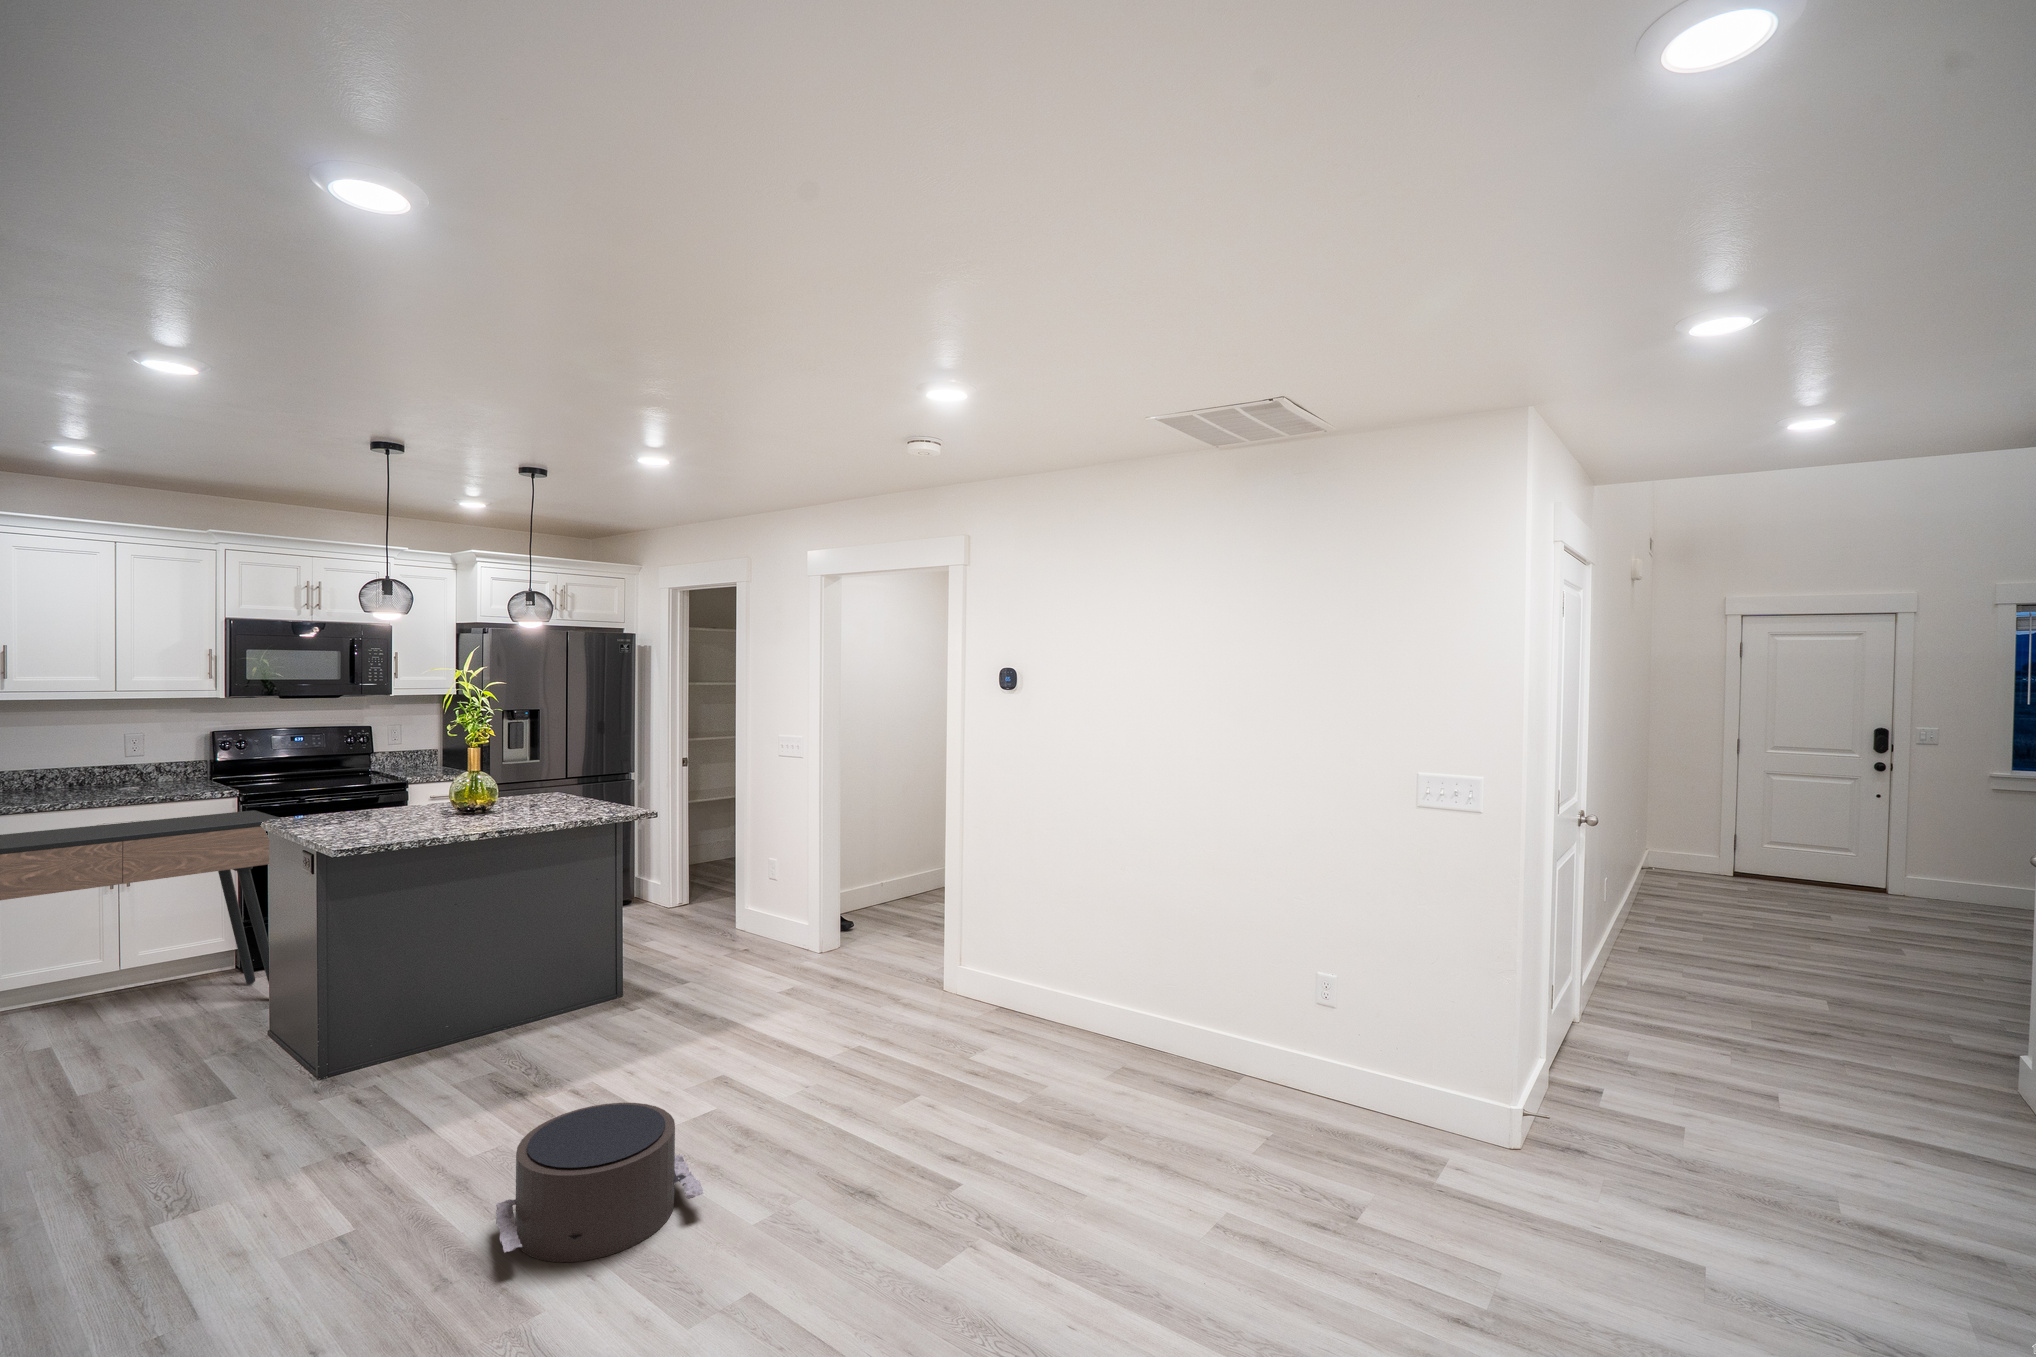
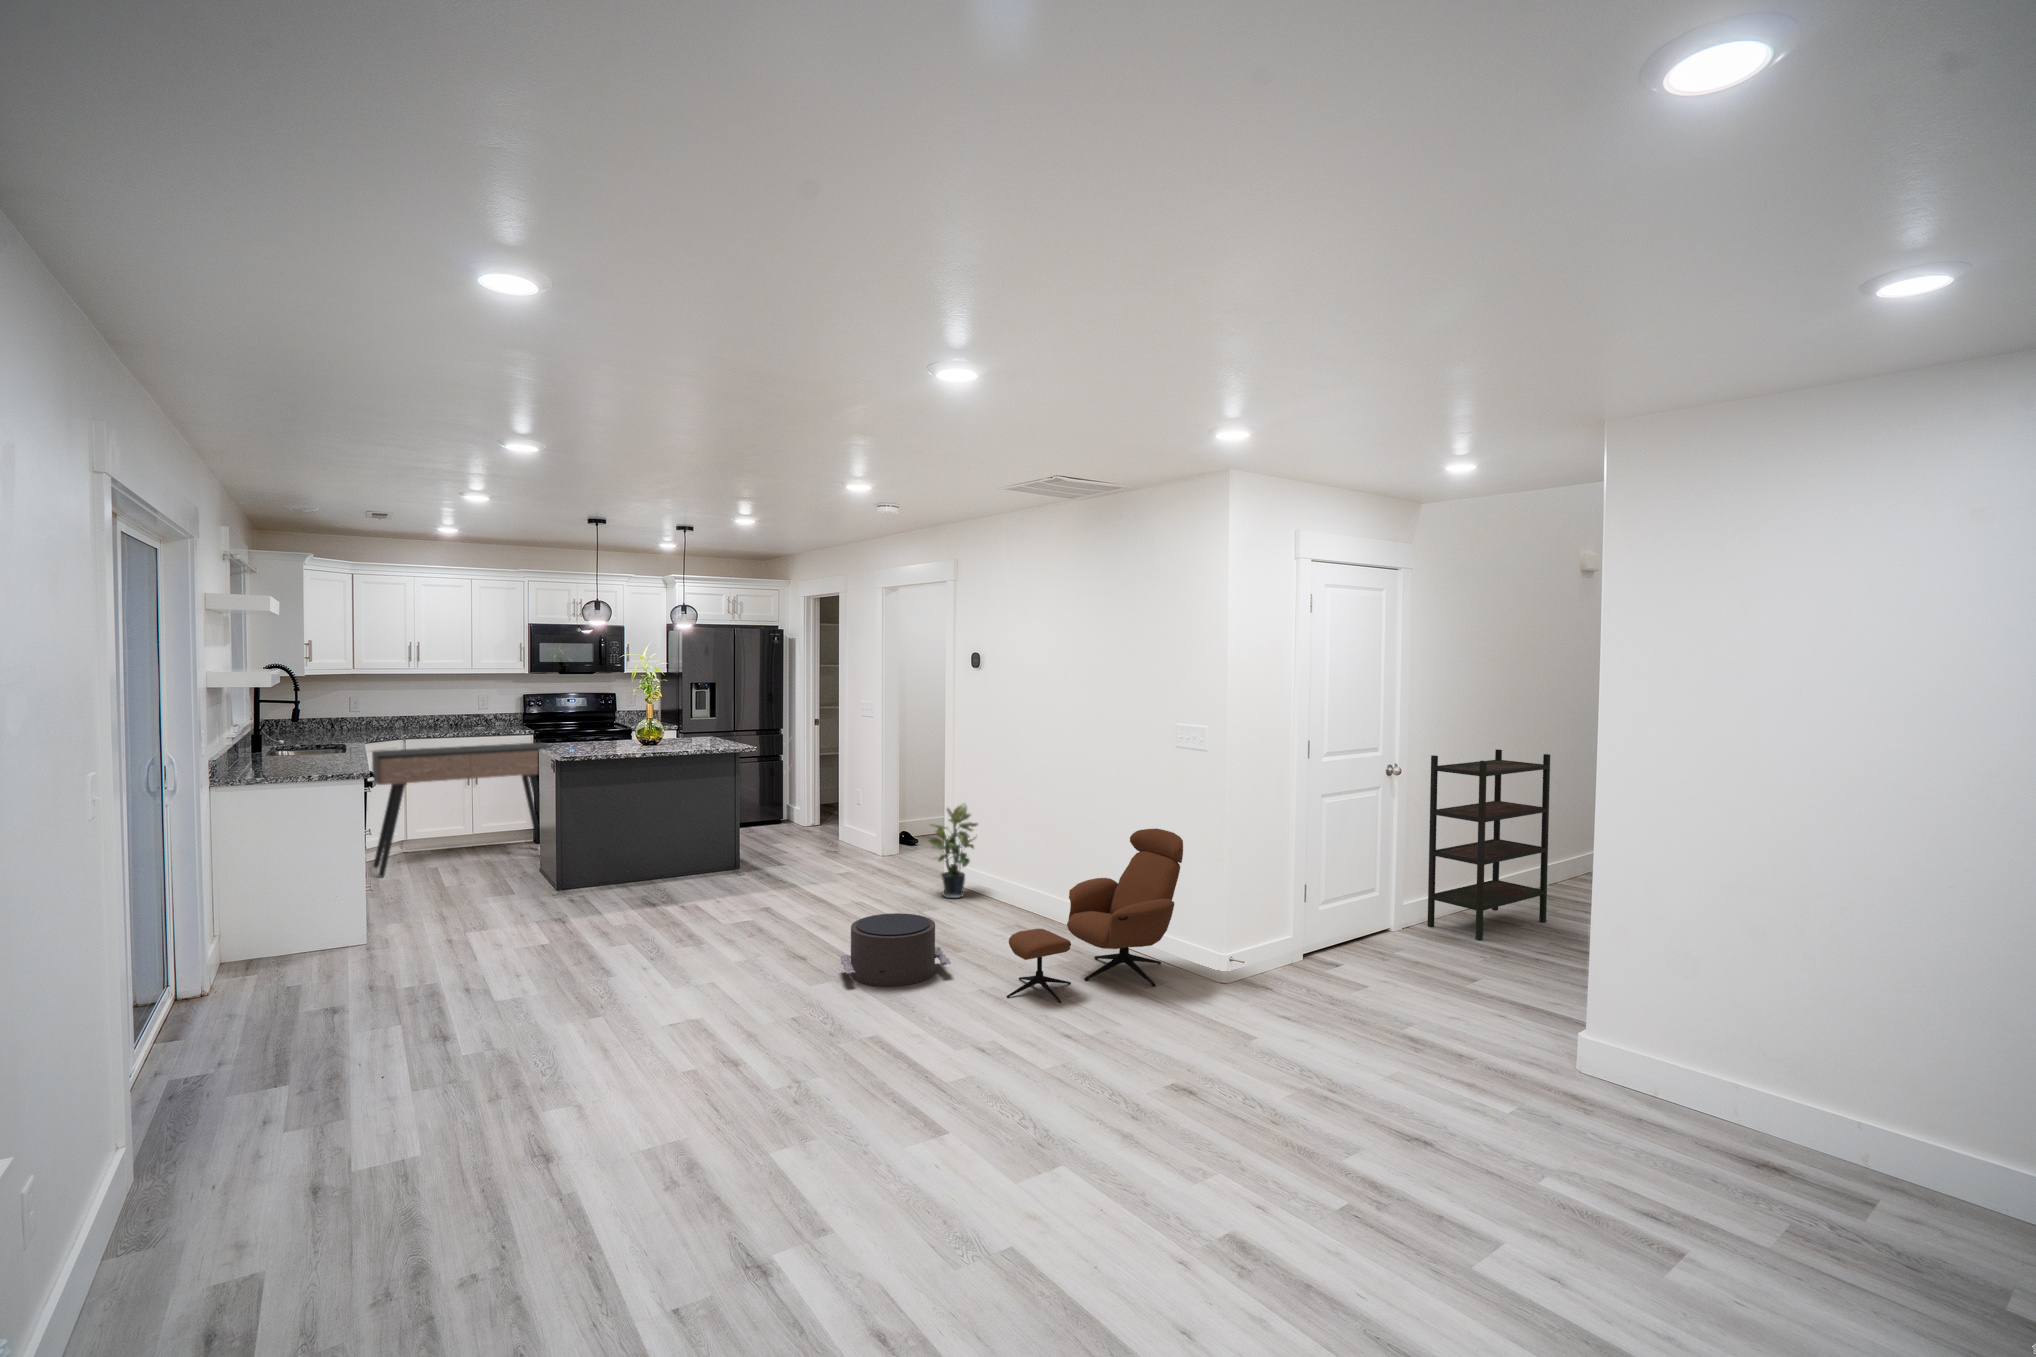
bookshelf: none [1595,786,1699,1030] -> present [1427,749,1550,941]
potted plant: none [948,884,1024,1025] -> present [929,803,978,898]
lounge chair: none [1246,928,1466,1245] -> present [1007,829,1183,1003]
pouf: present [496,1103,704,1262] -> present [841,913,951,986]

